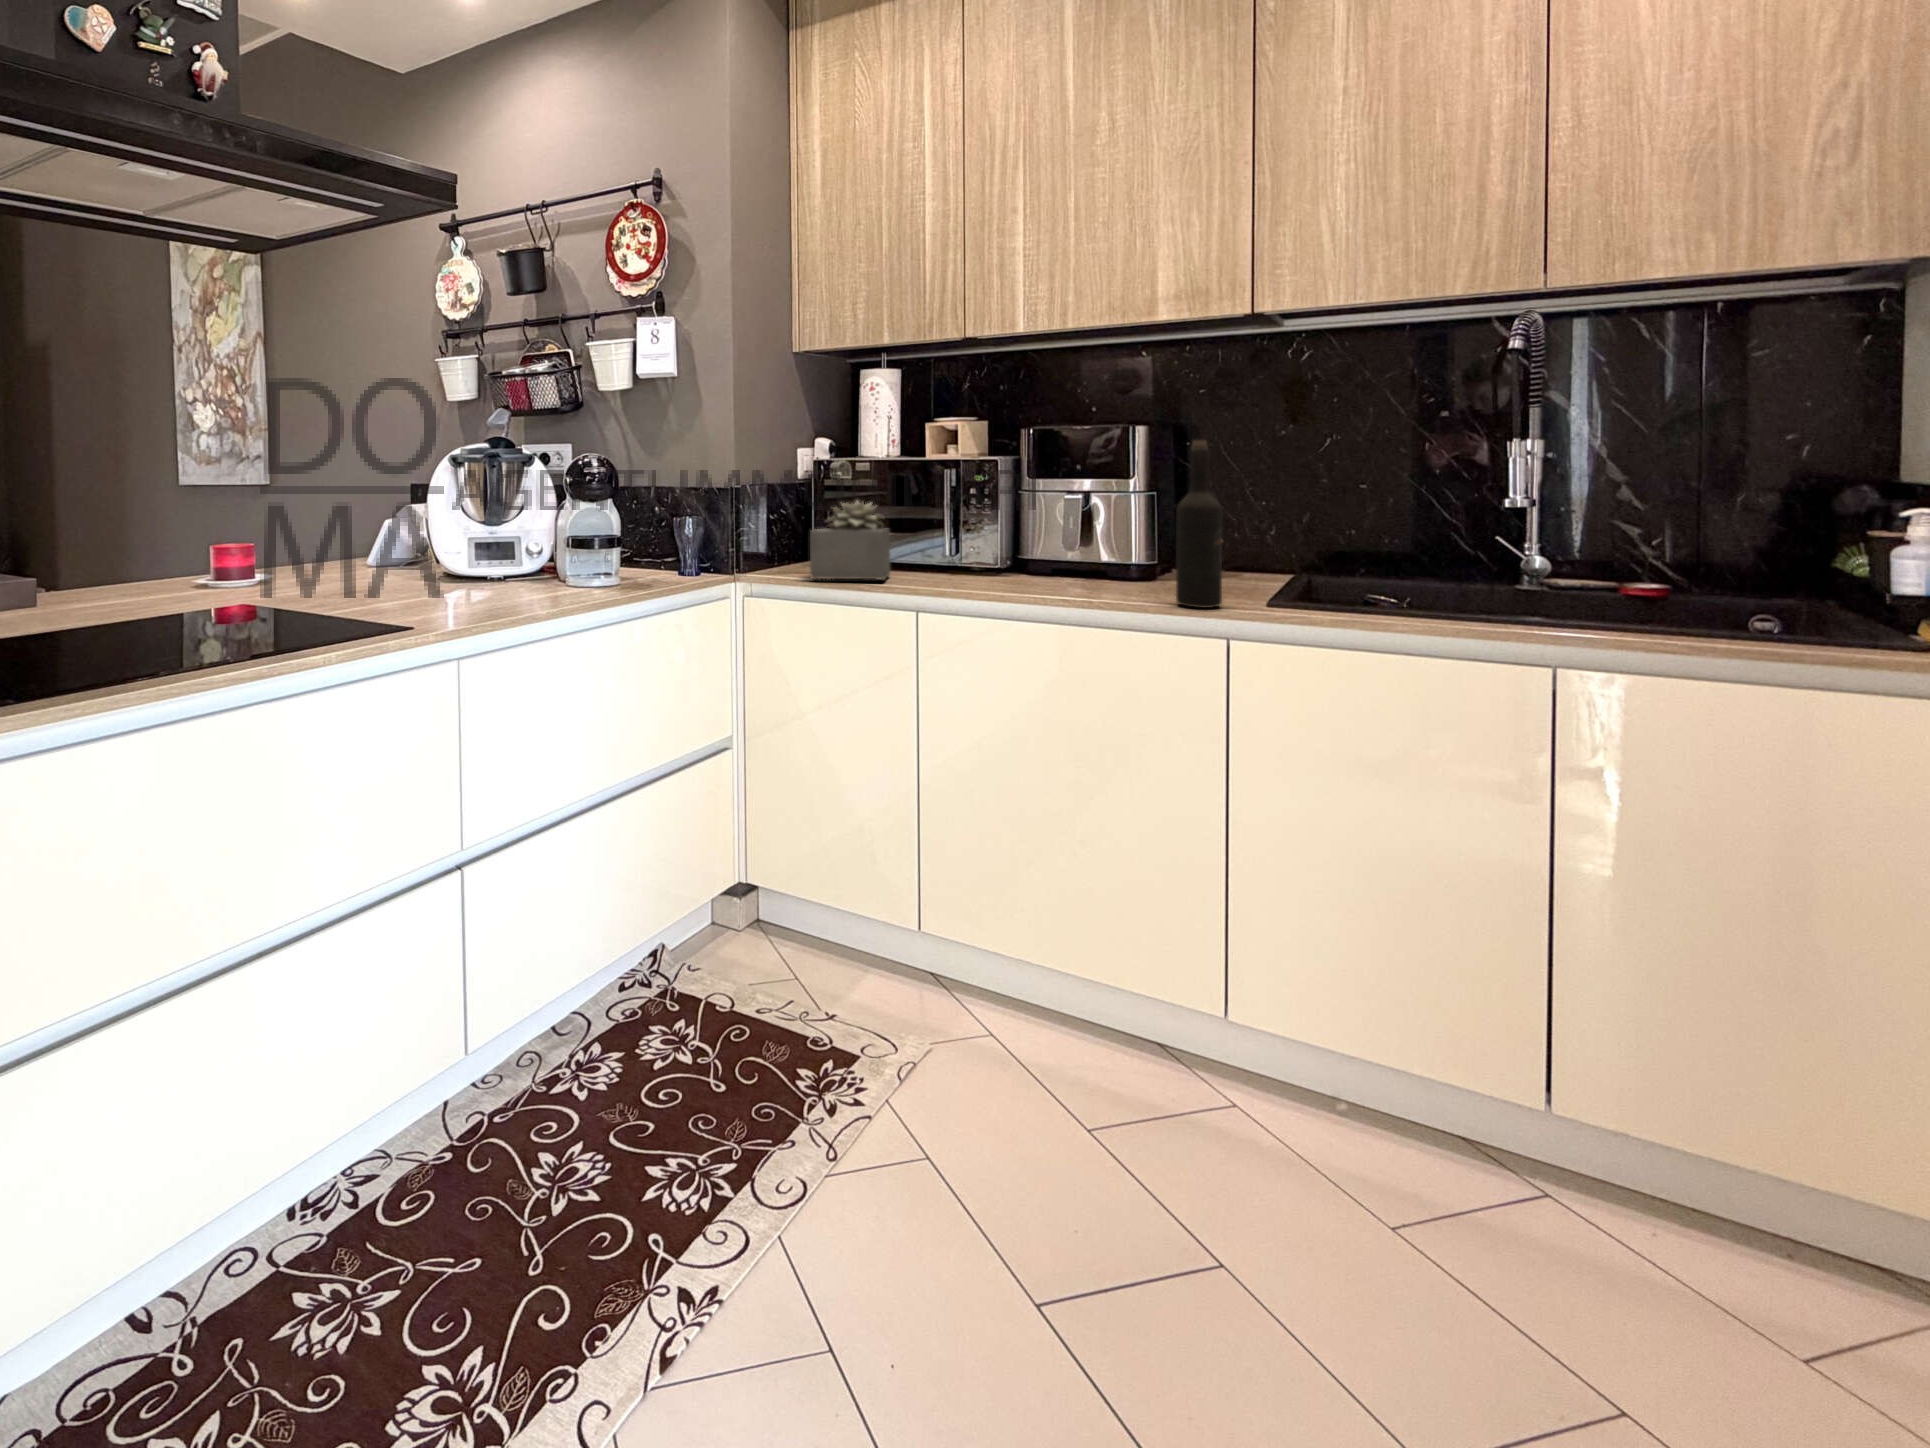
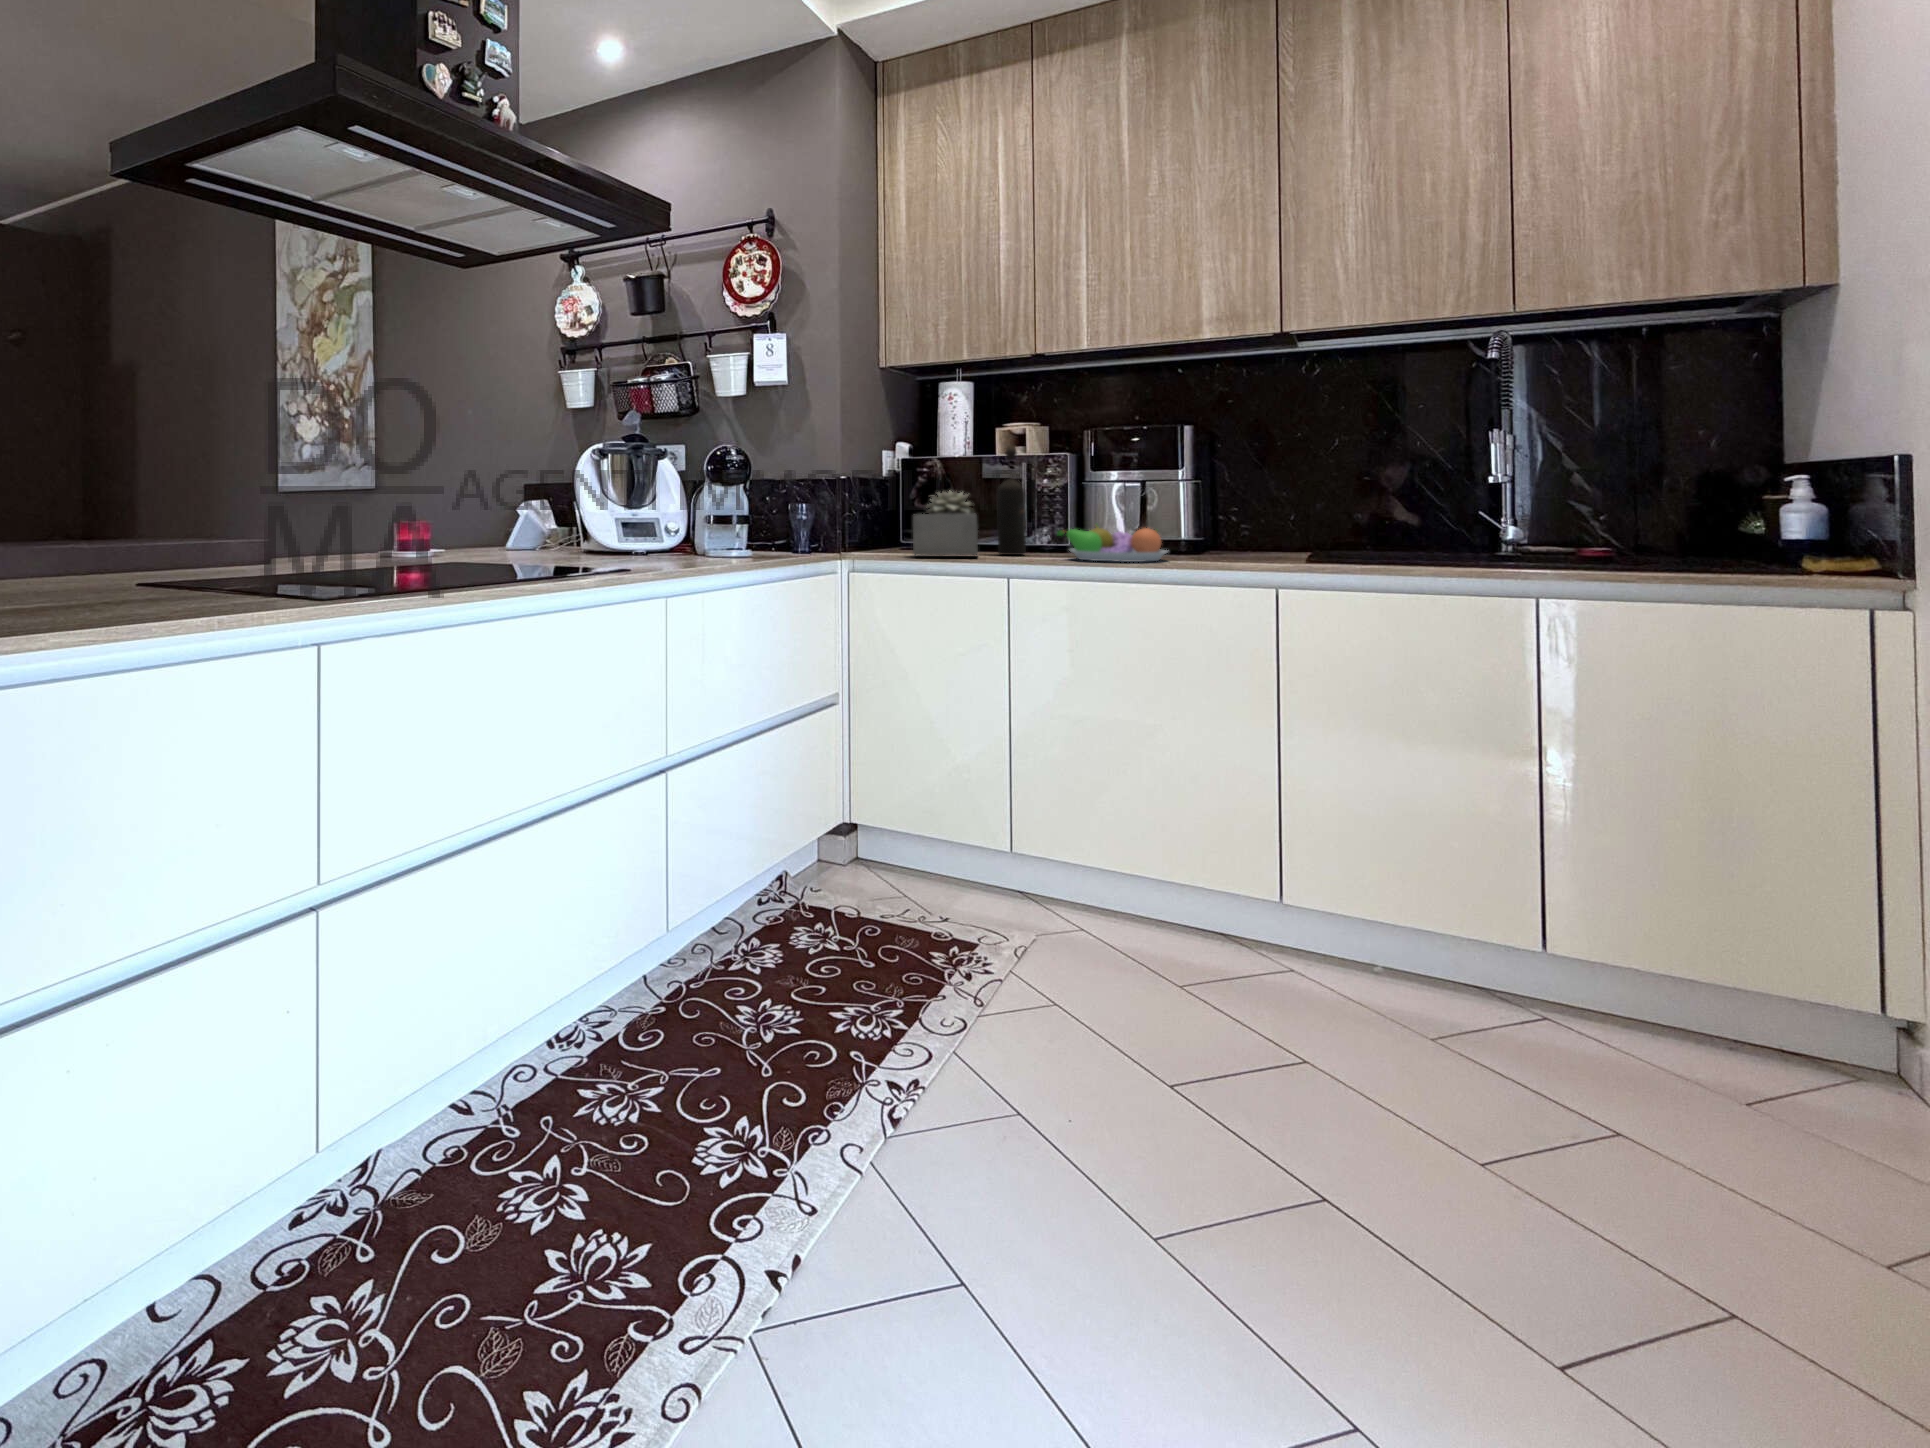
wine bottle: present [1176,440,1222,608] -> present [997,445,1026,555]
fruit bowl: none [976,541,1107,594] -> present [1057,524,1168,562]

